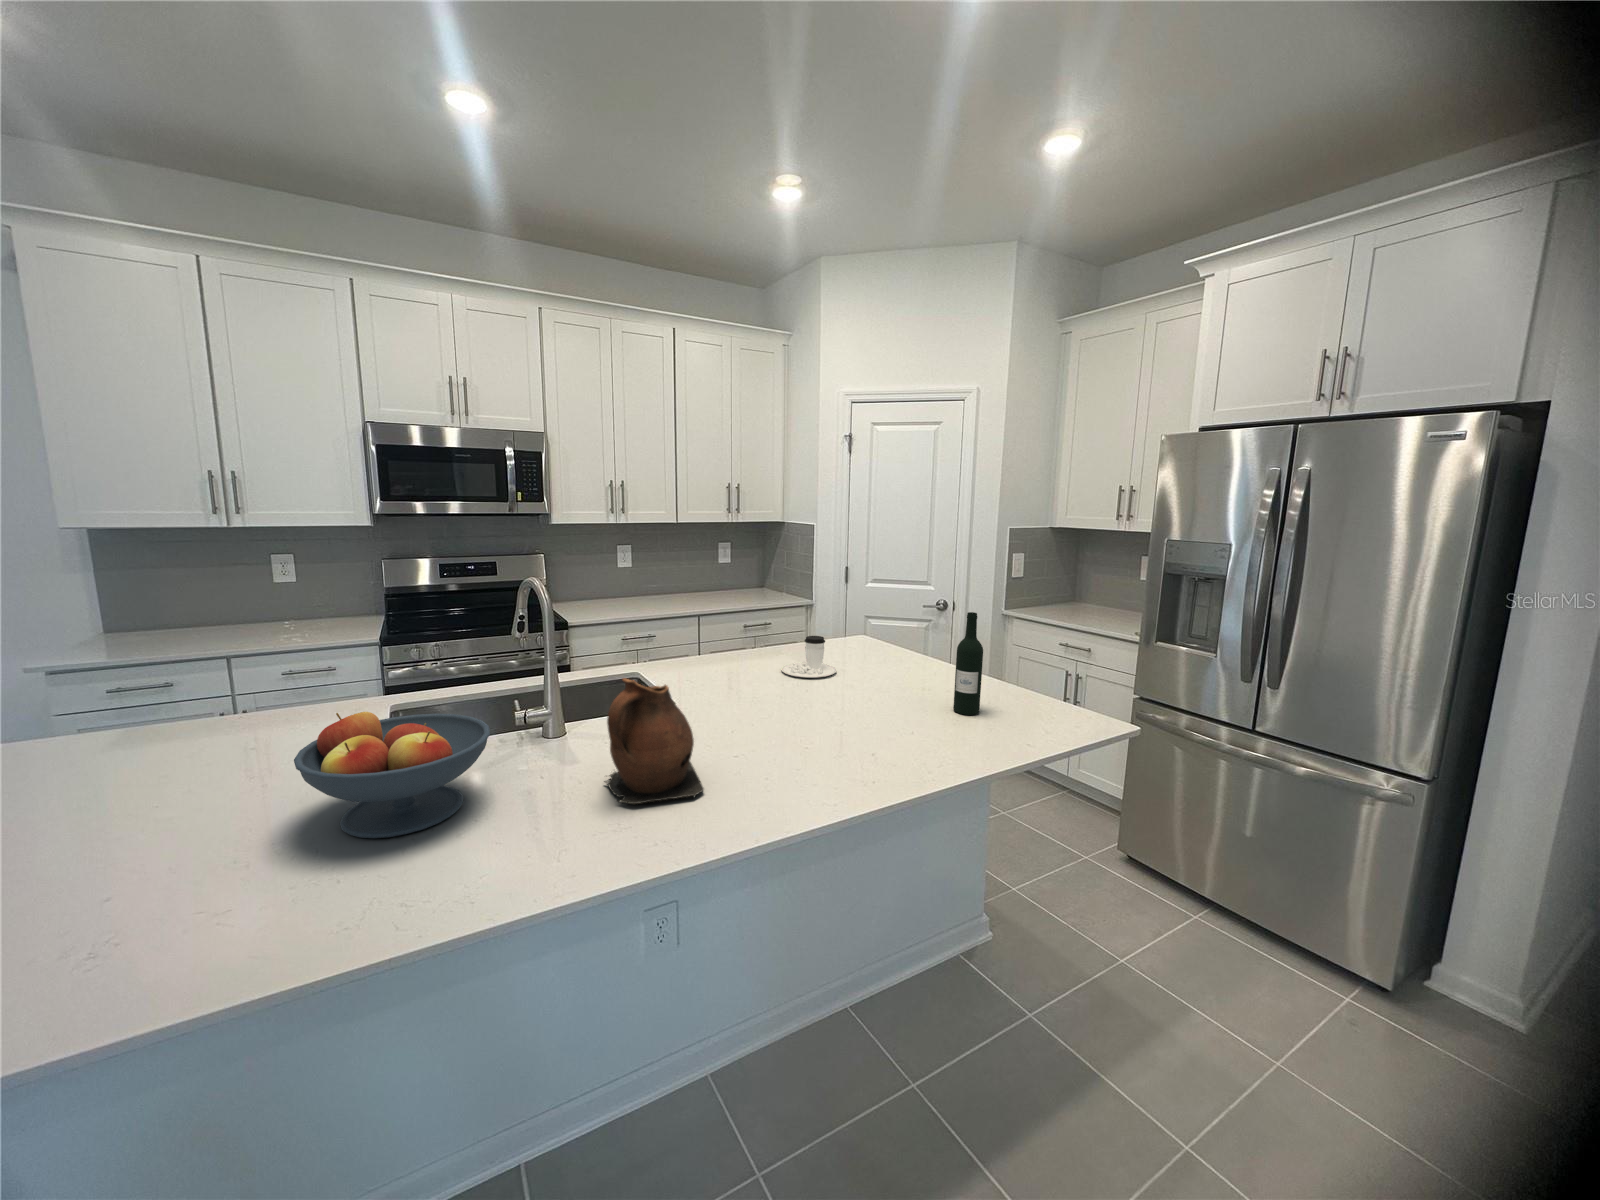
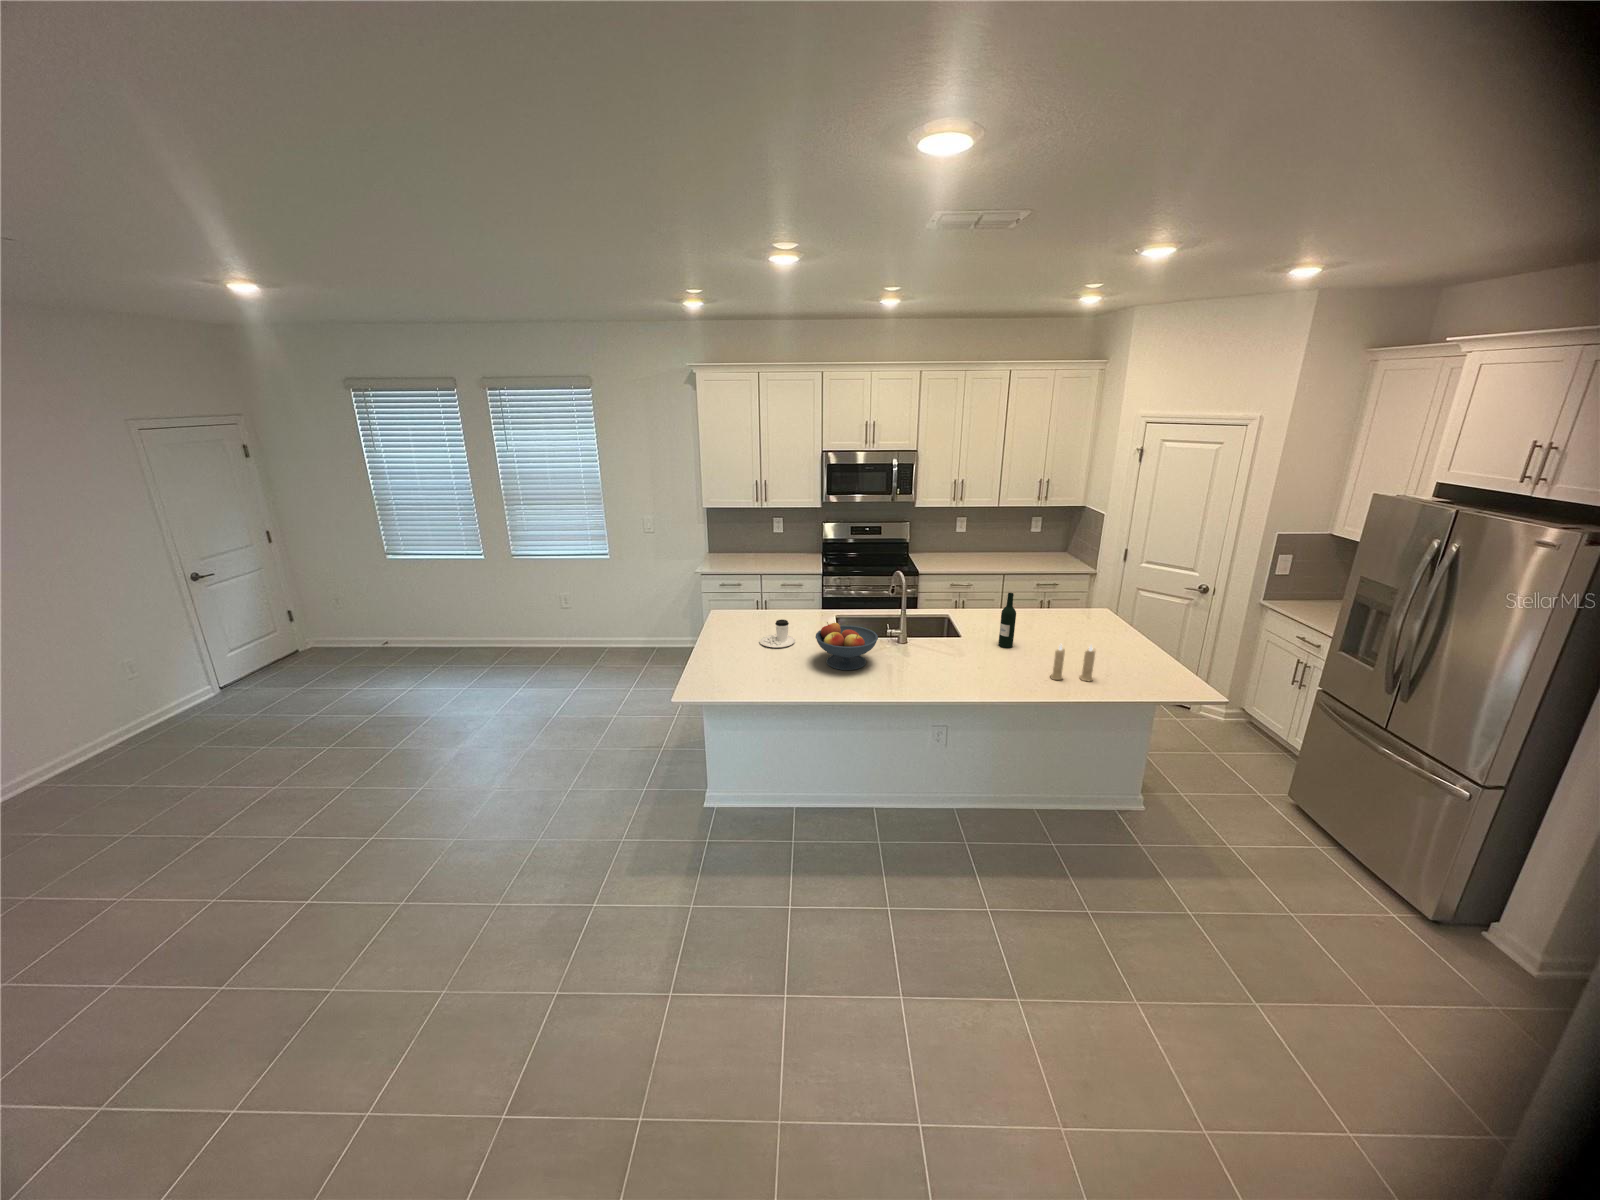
wine bottle: present [953,612,983,715] -> present [998,593,1016,648]
coffee cup: present [781,636,837,678] -> present [760,619,795,648]
candle: none [859,670,930,753] -> present [1050,645,1095,681]
ceramic pitcher: present [606,678,704,804] -> none [920,625,961,681]

